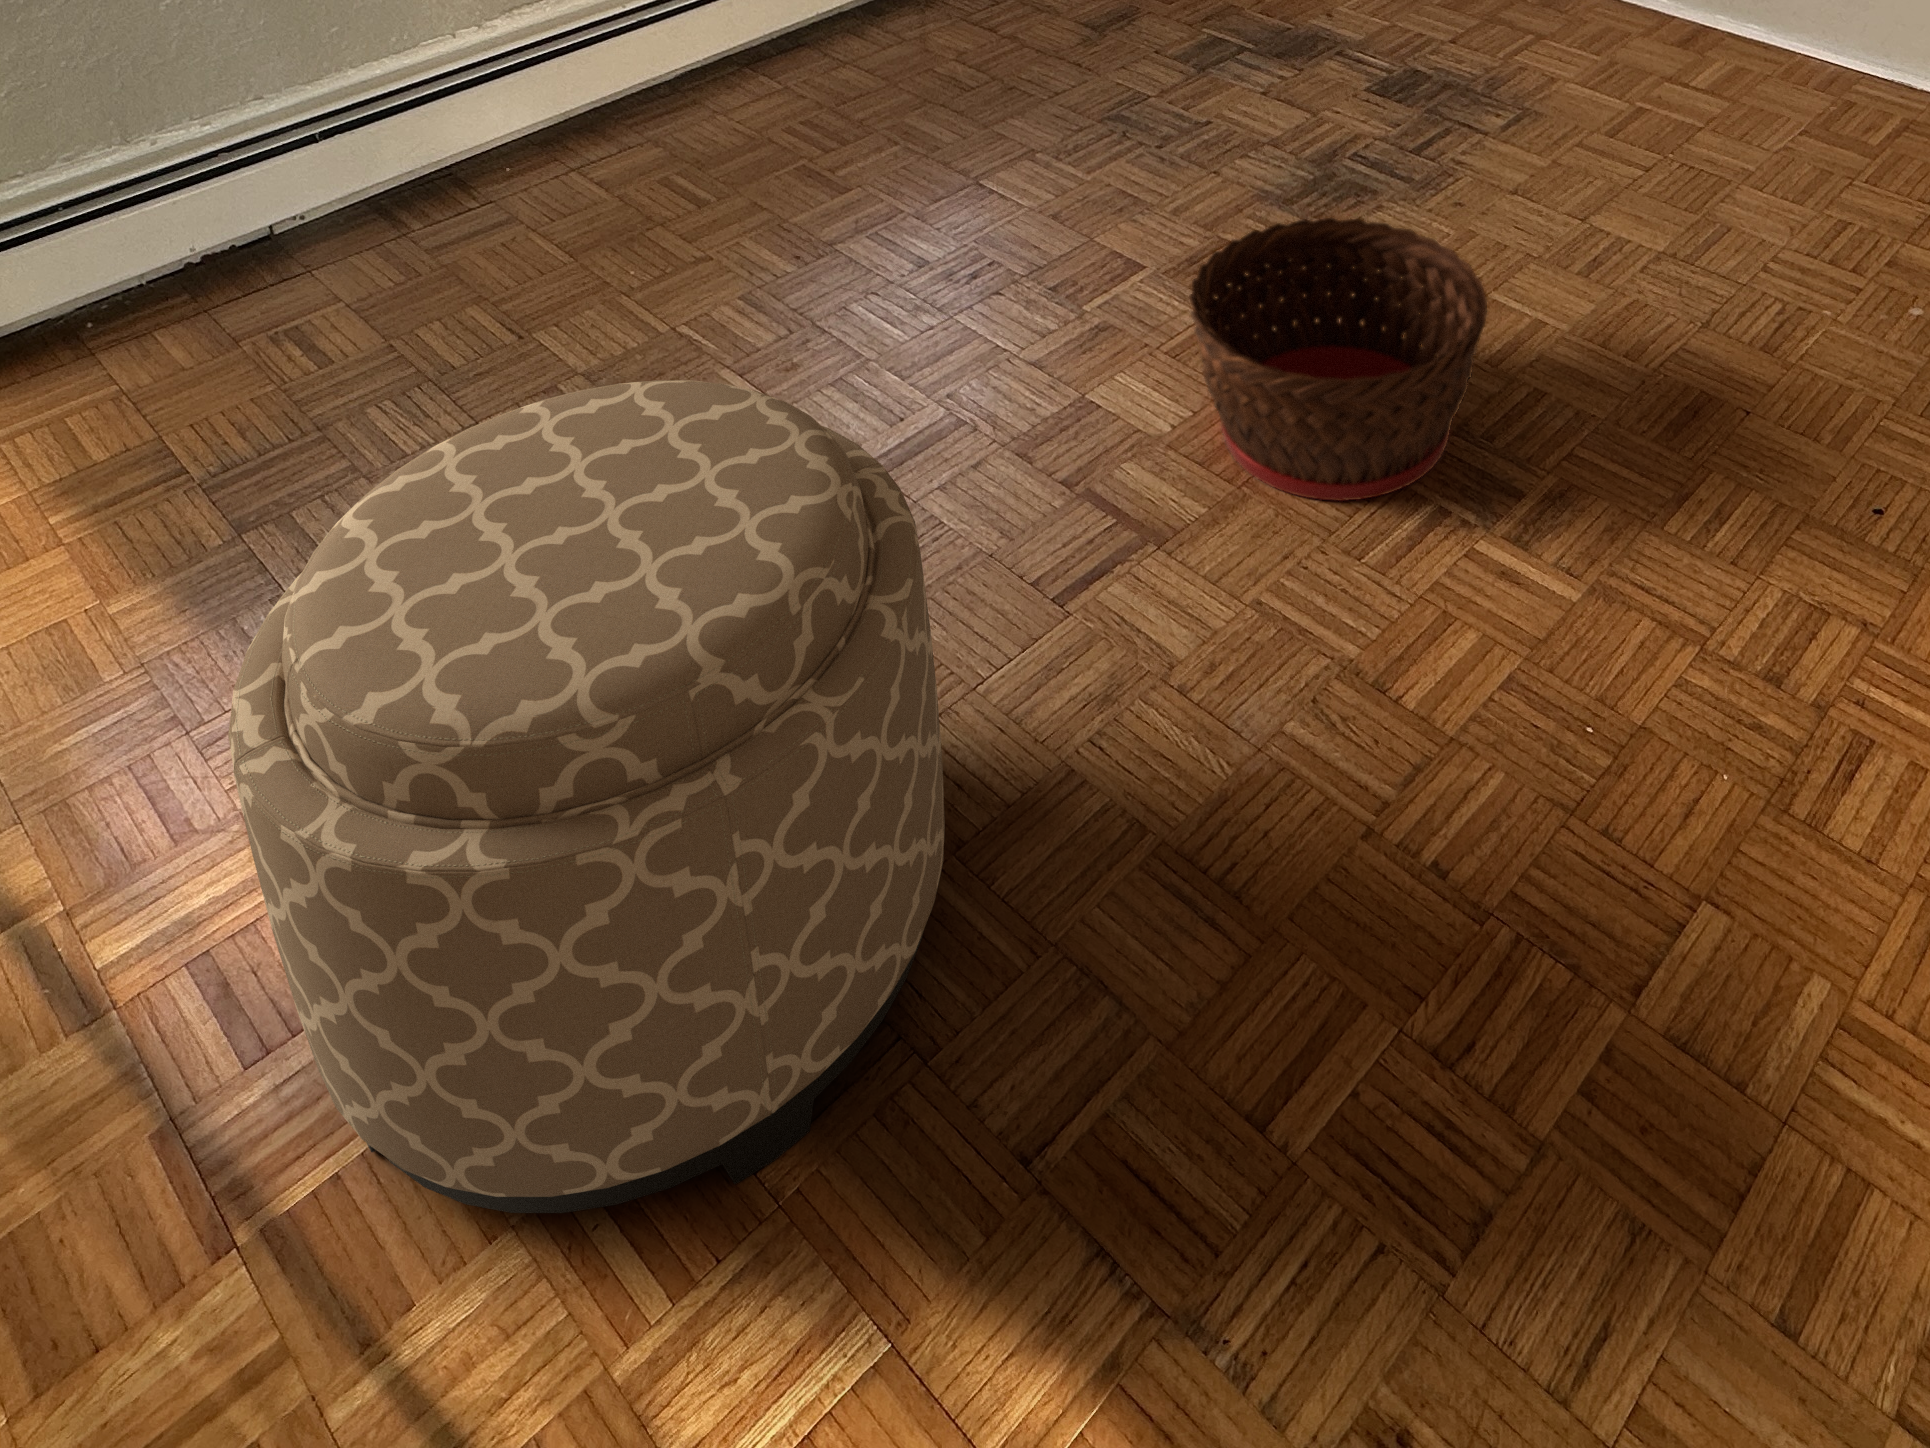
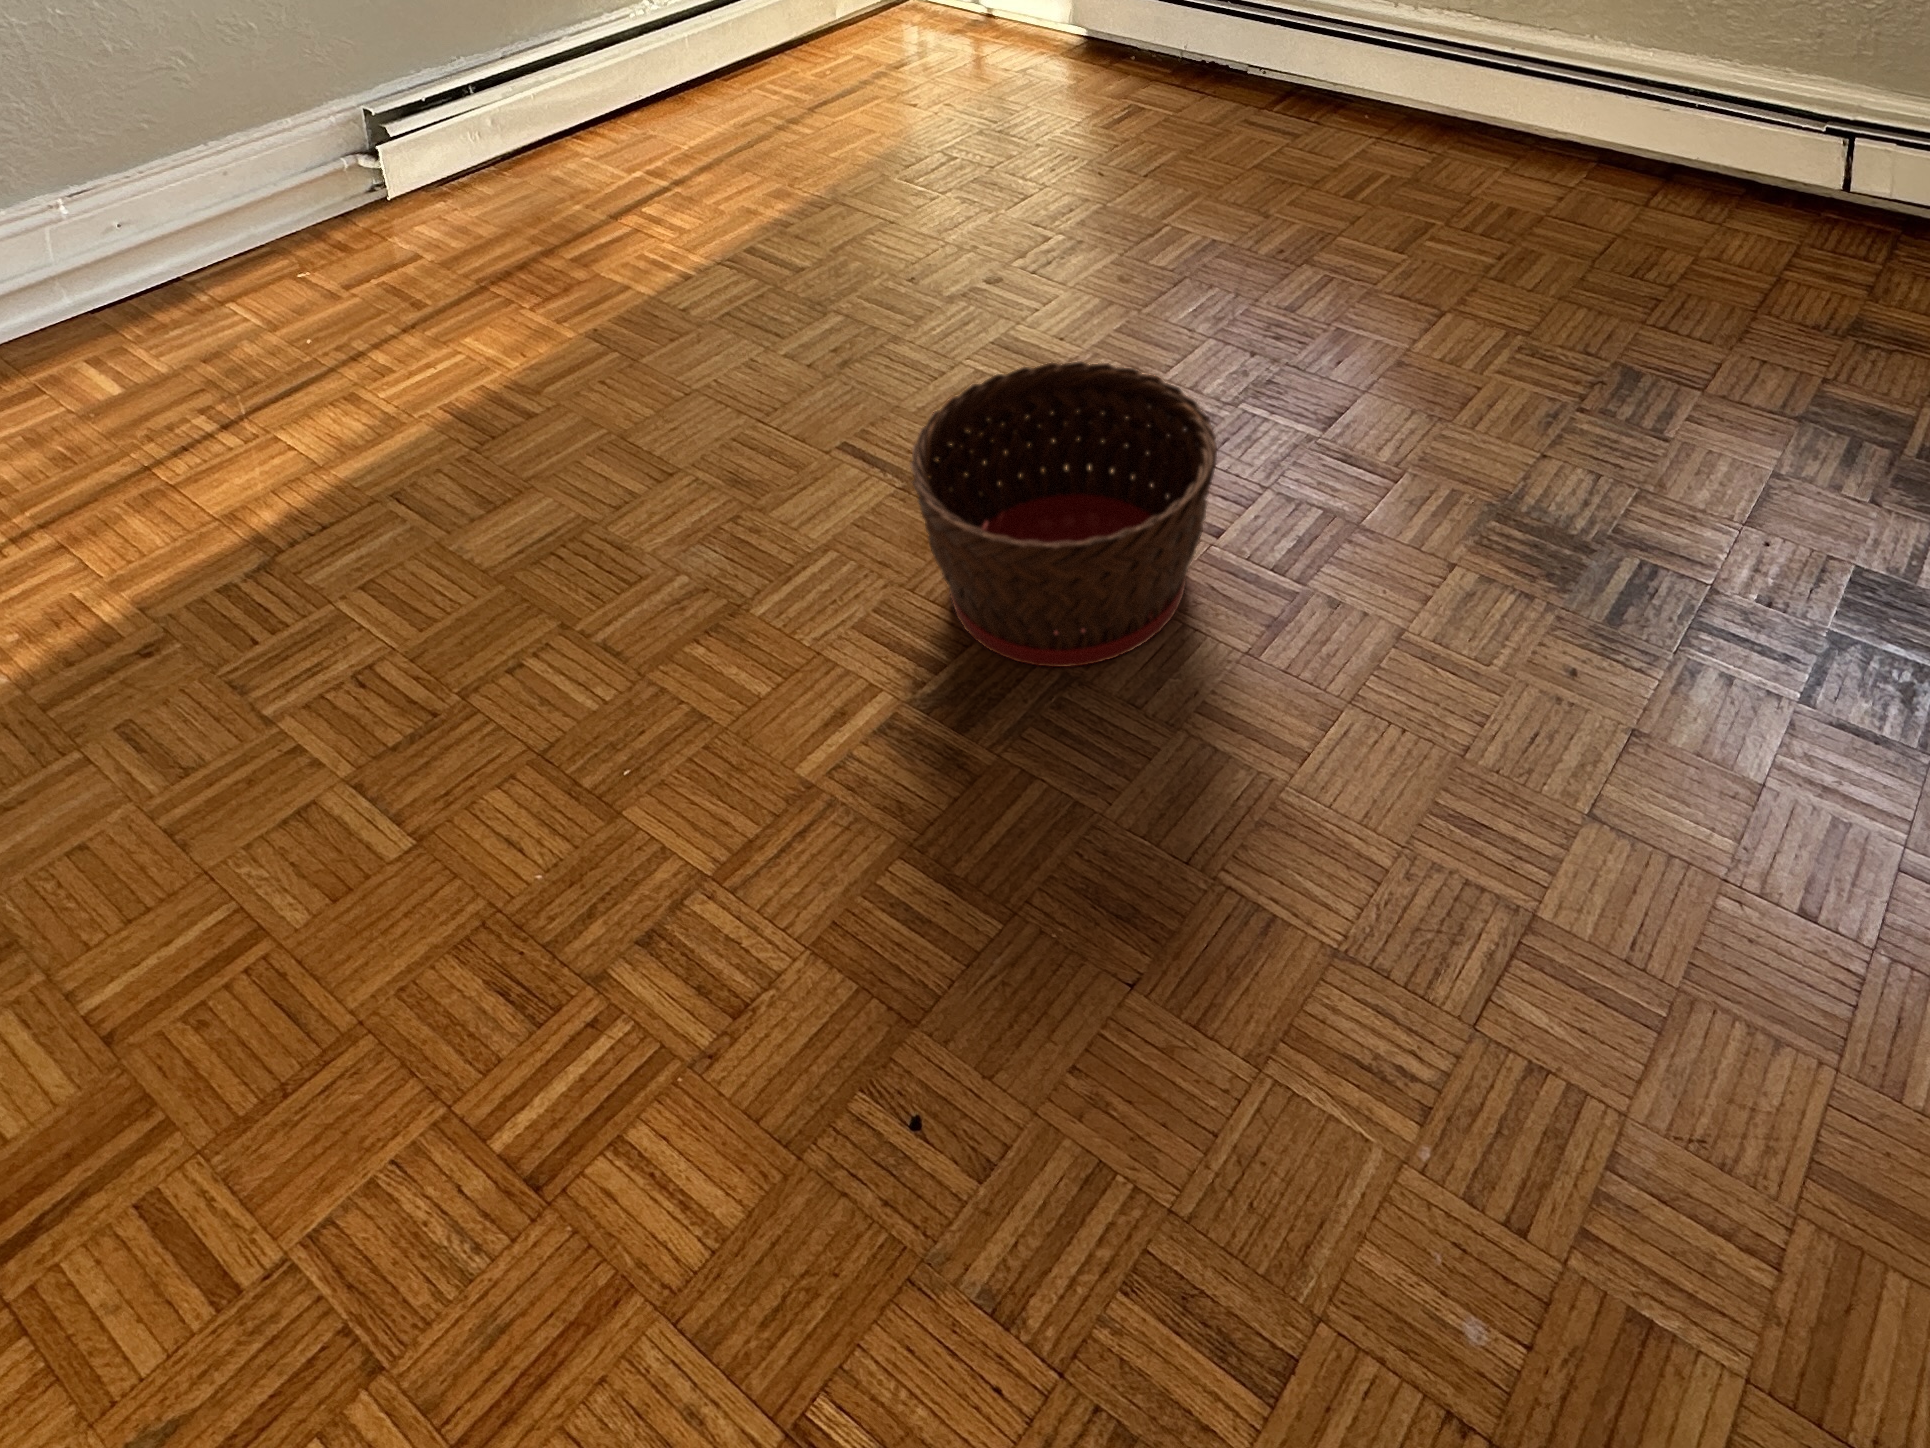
ottoman: present [228,380,945,1213] -> none [384,44,756,422]

